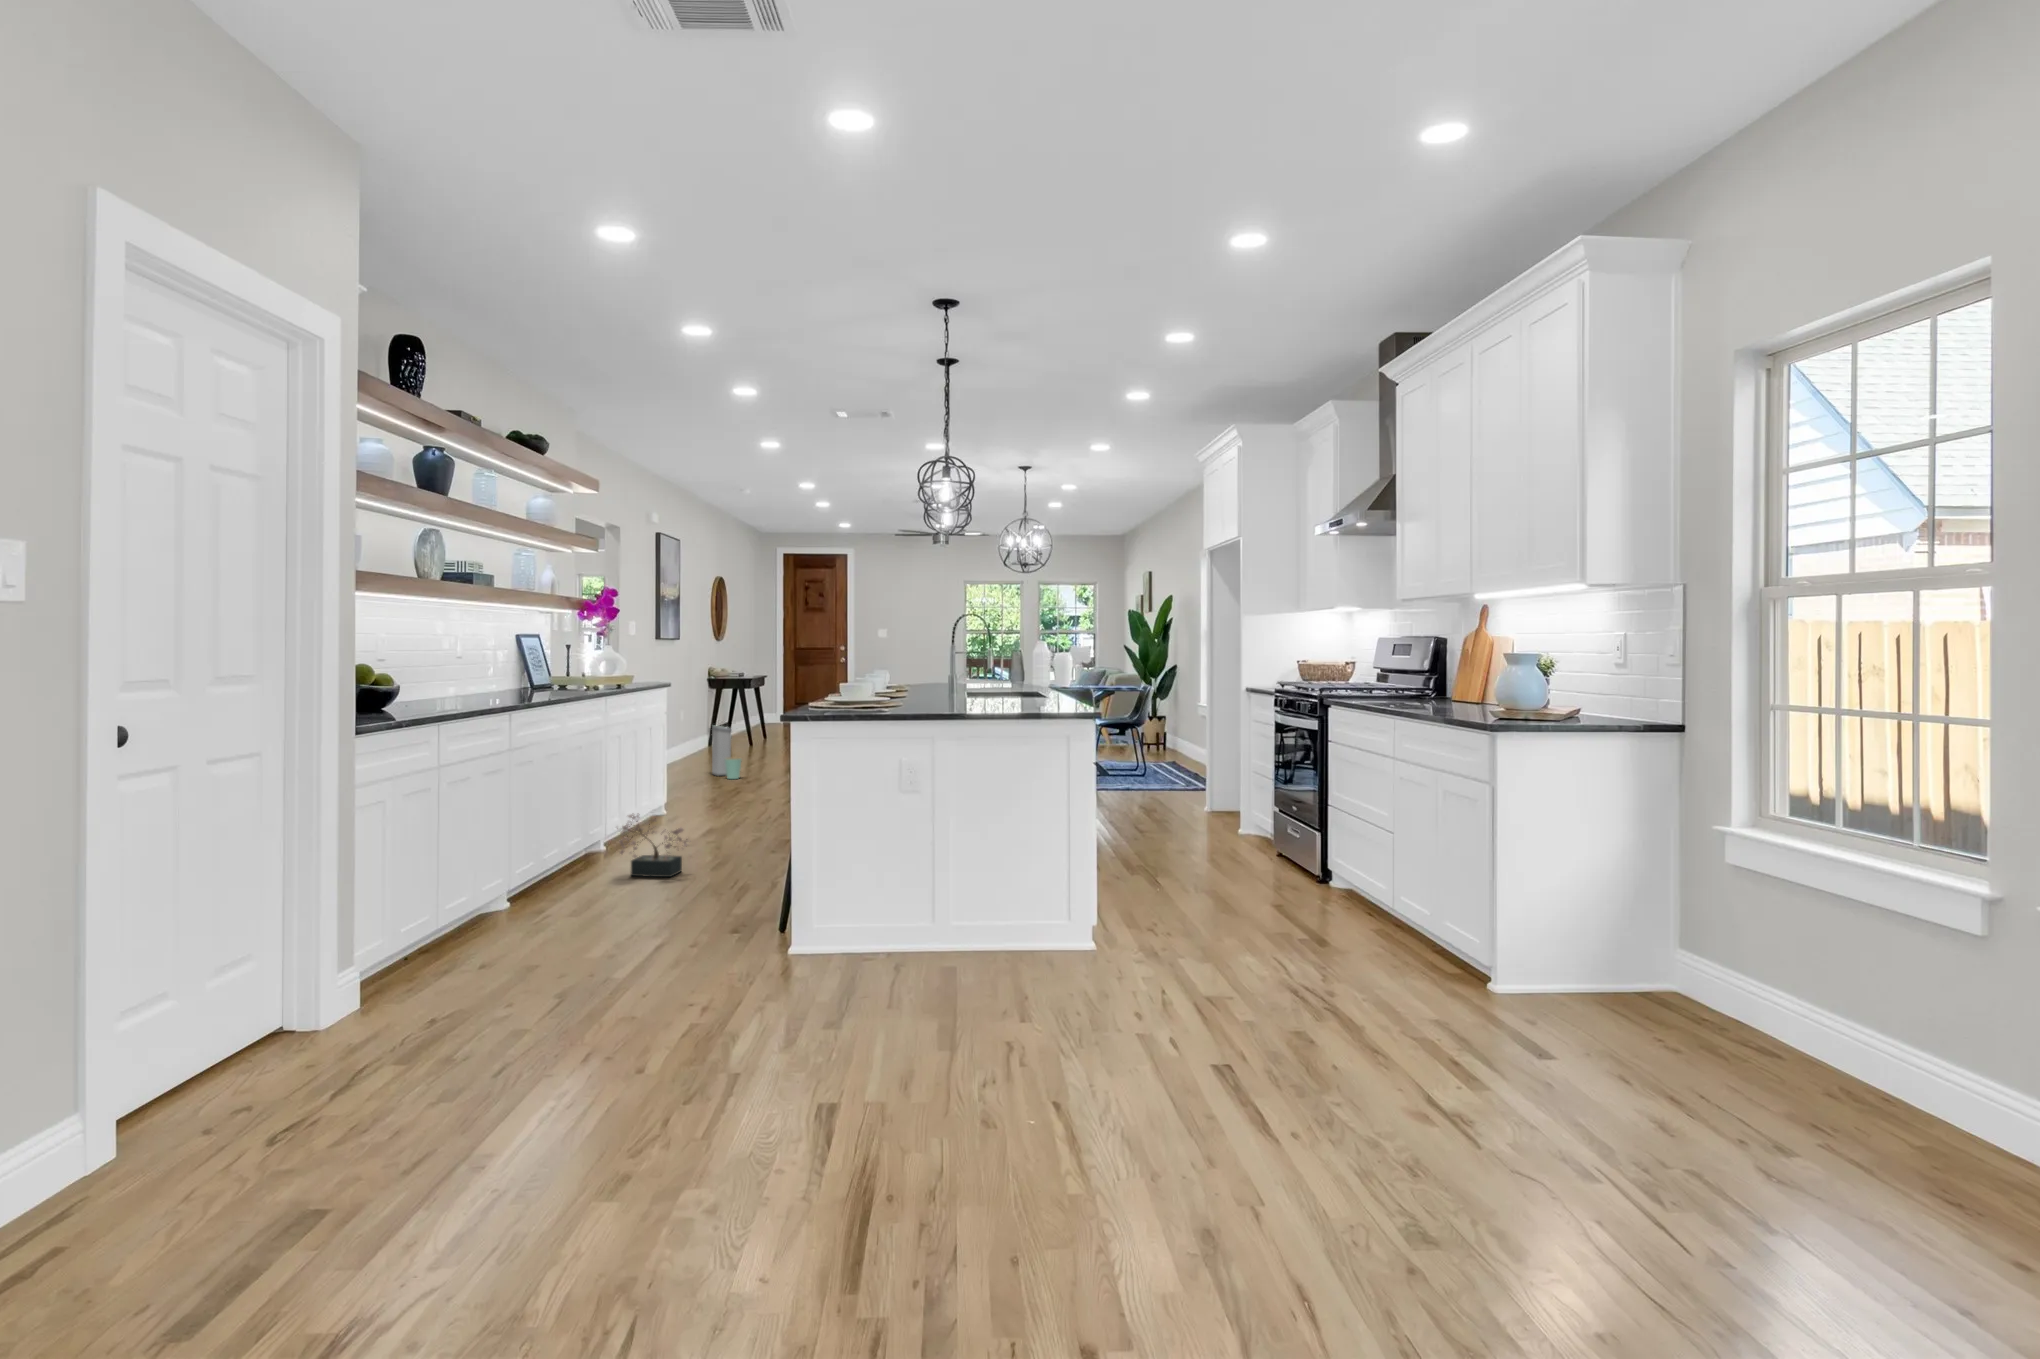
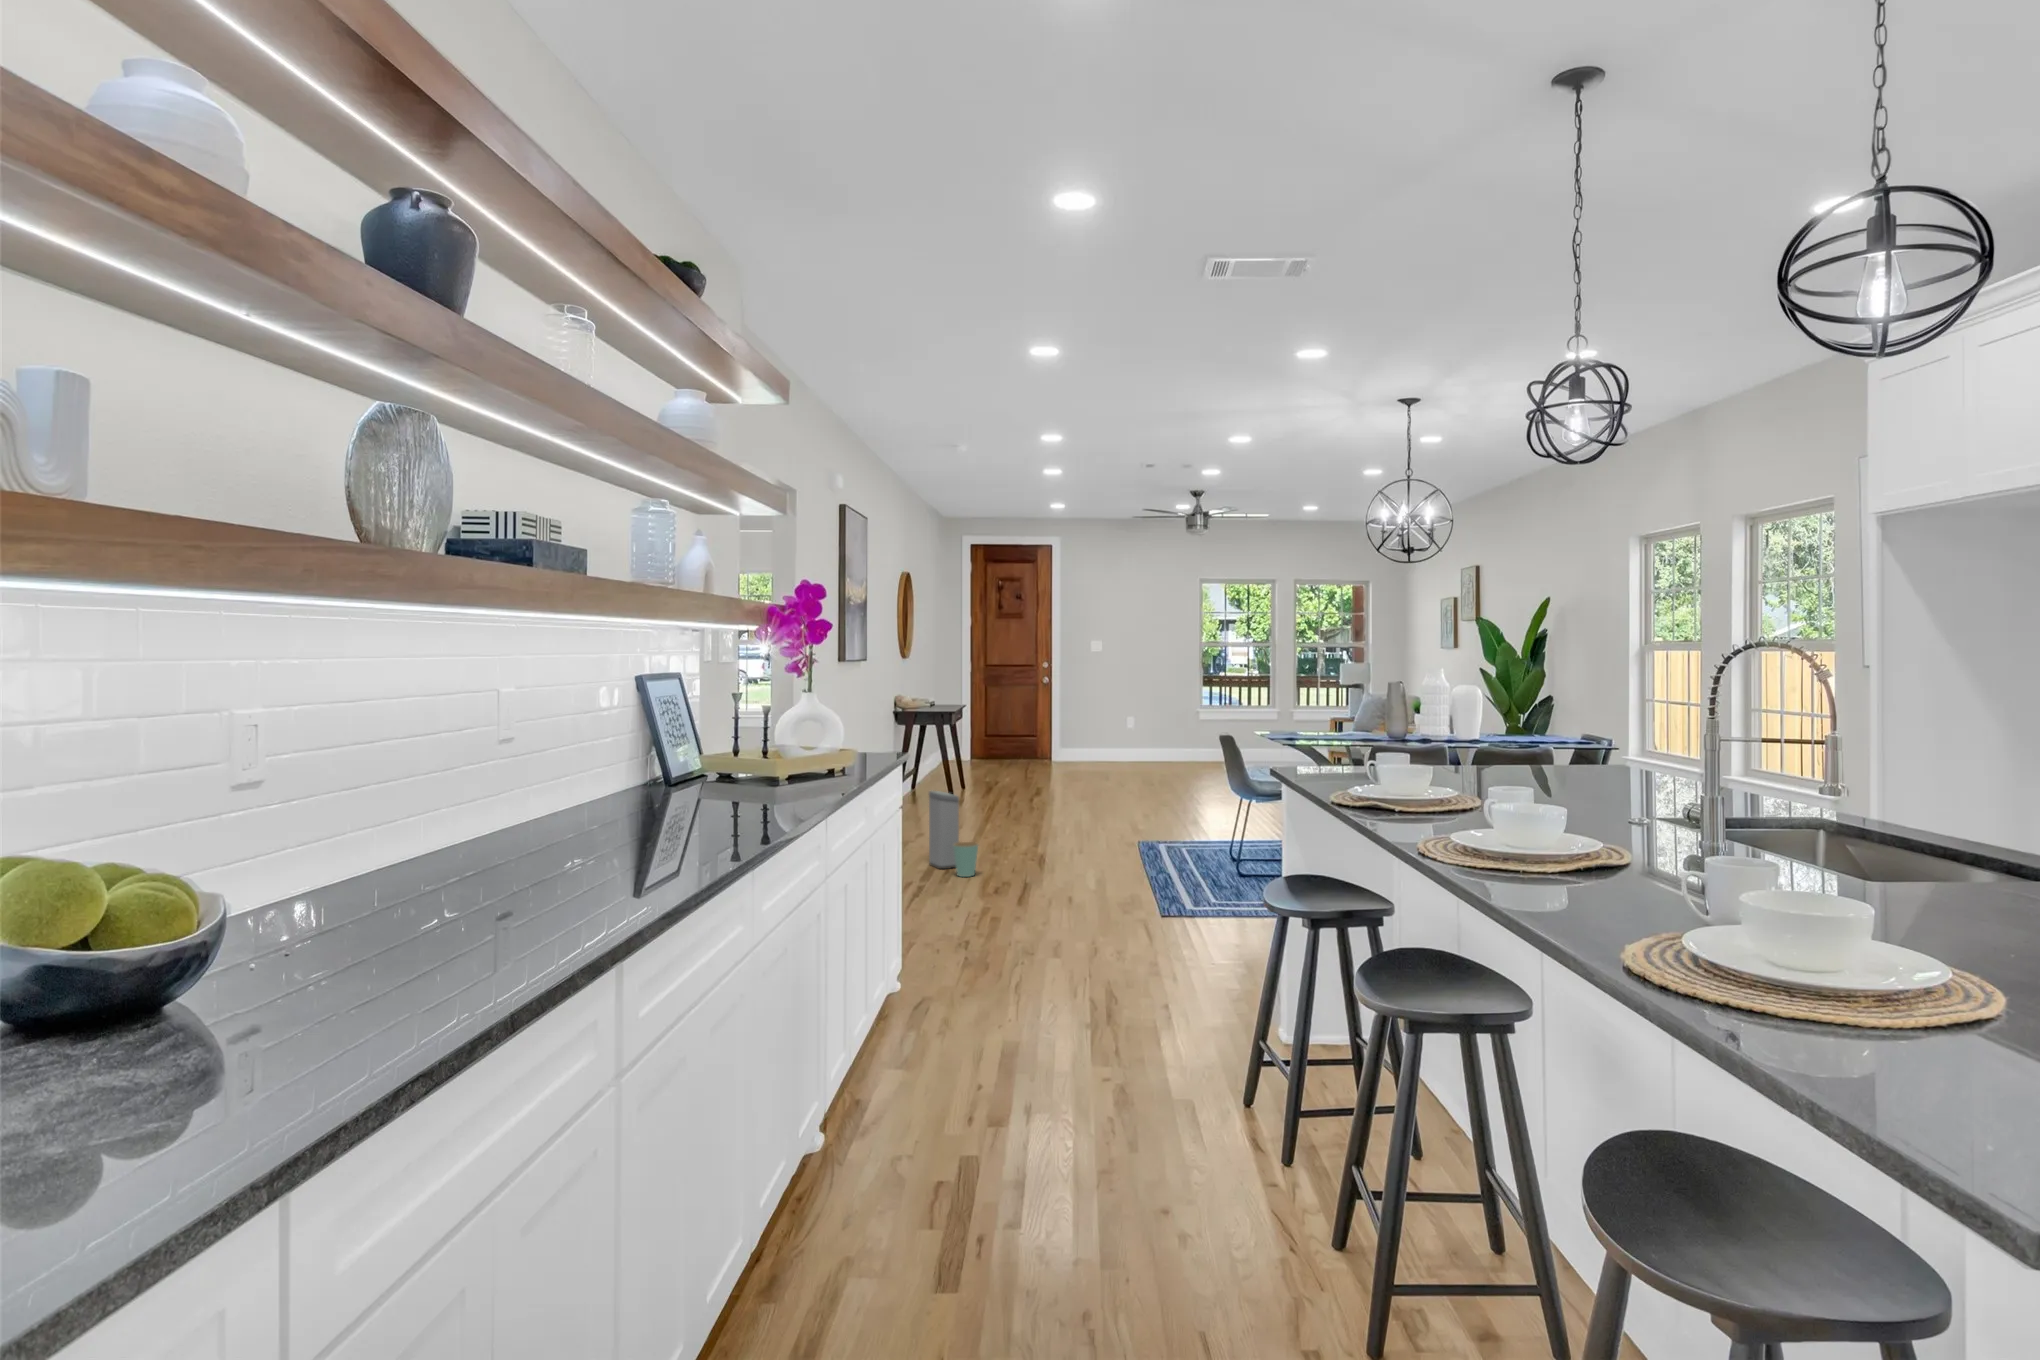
decorative plant: present [617,815,688,877] -> none [881,1110,1054,1298]

